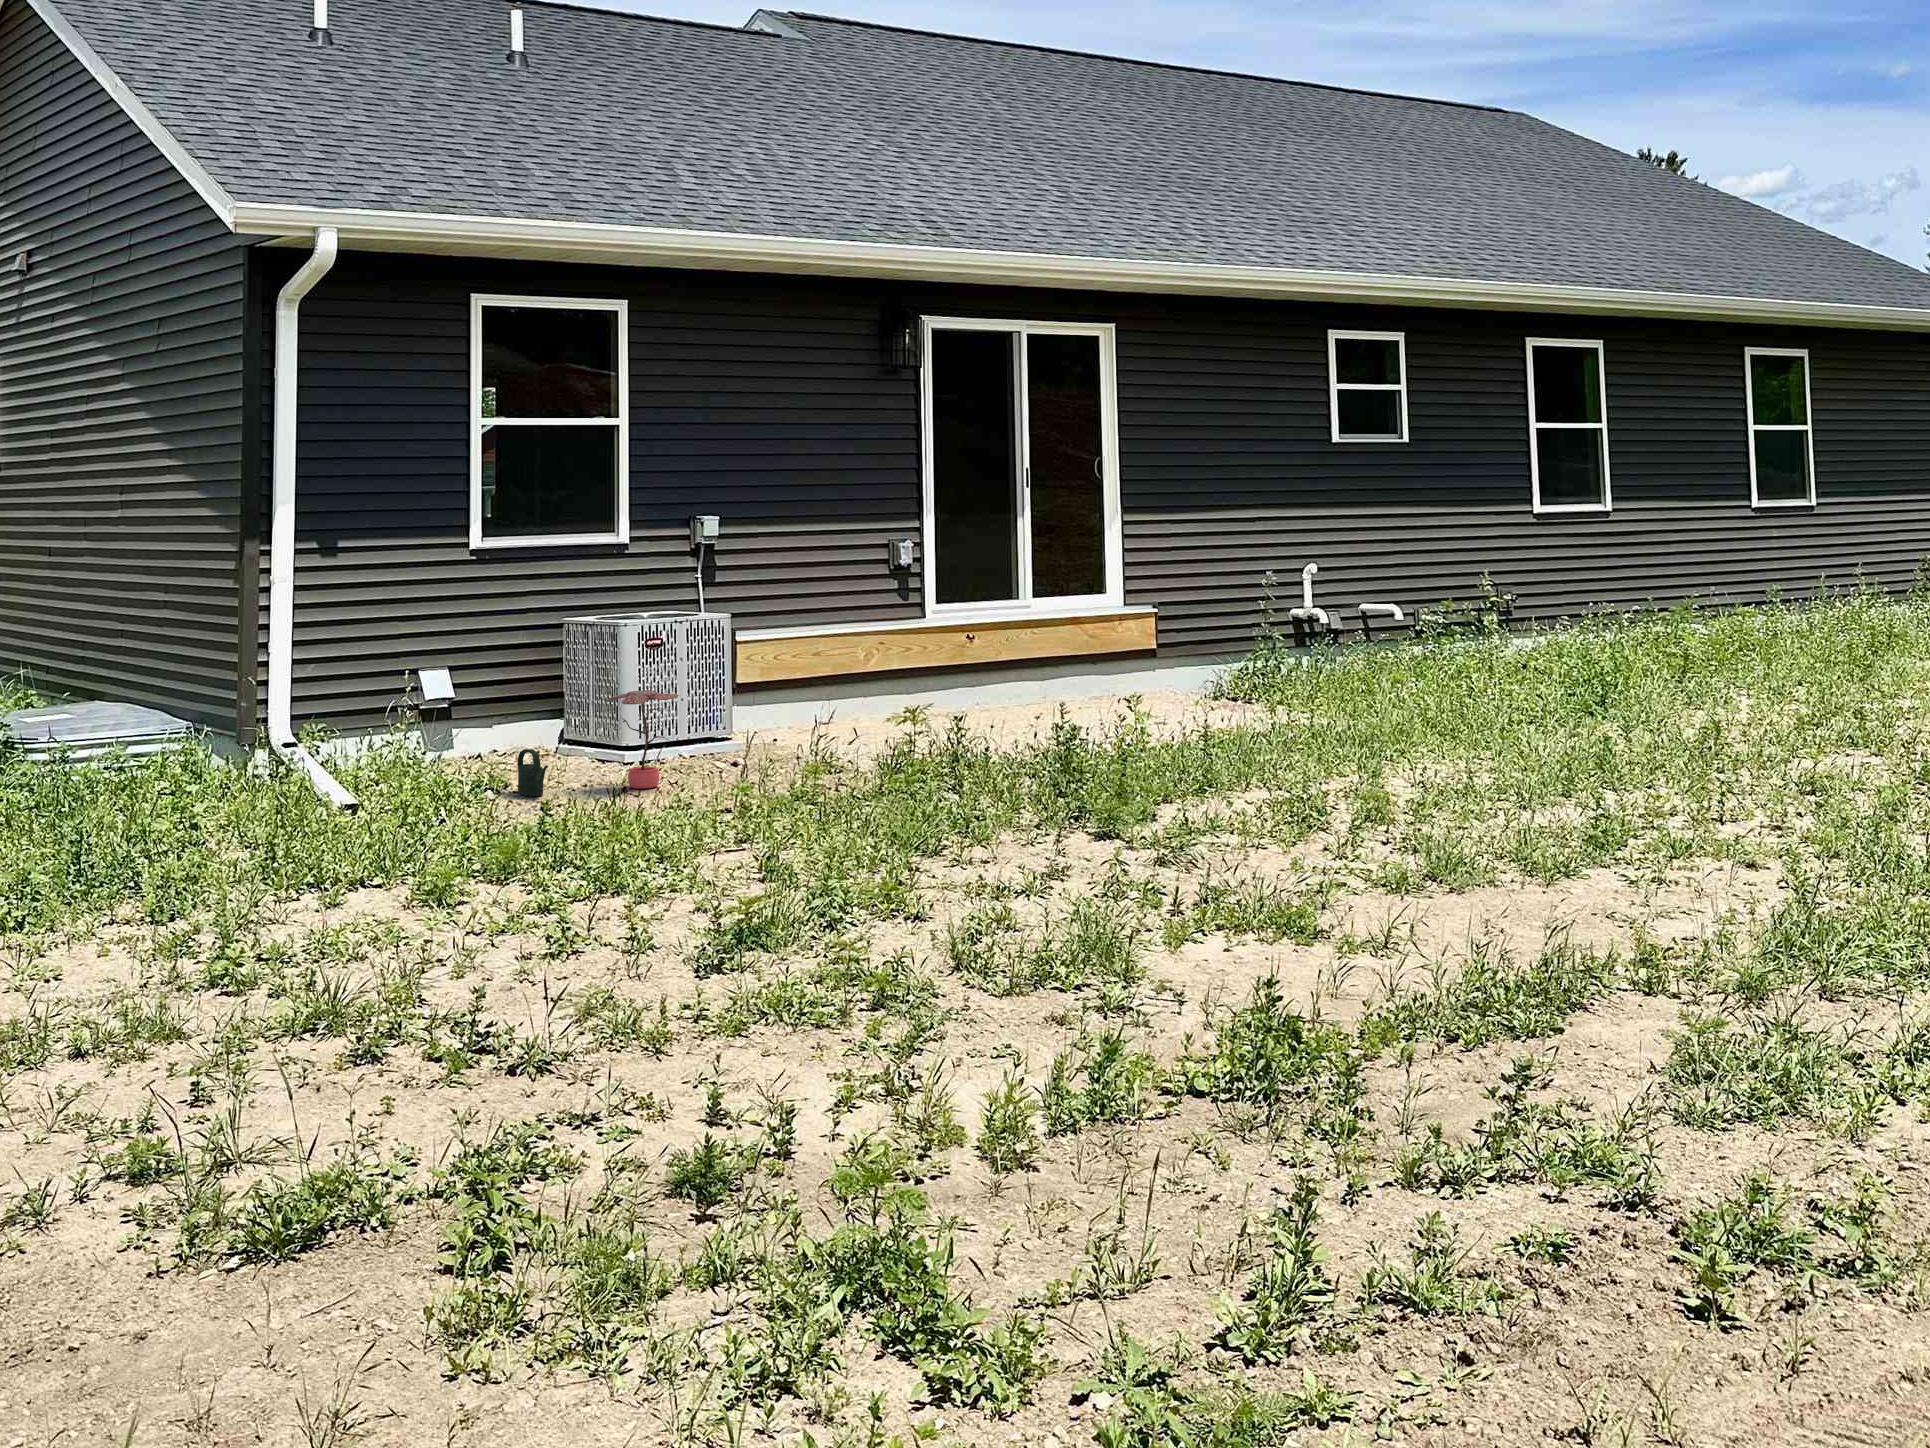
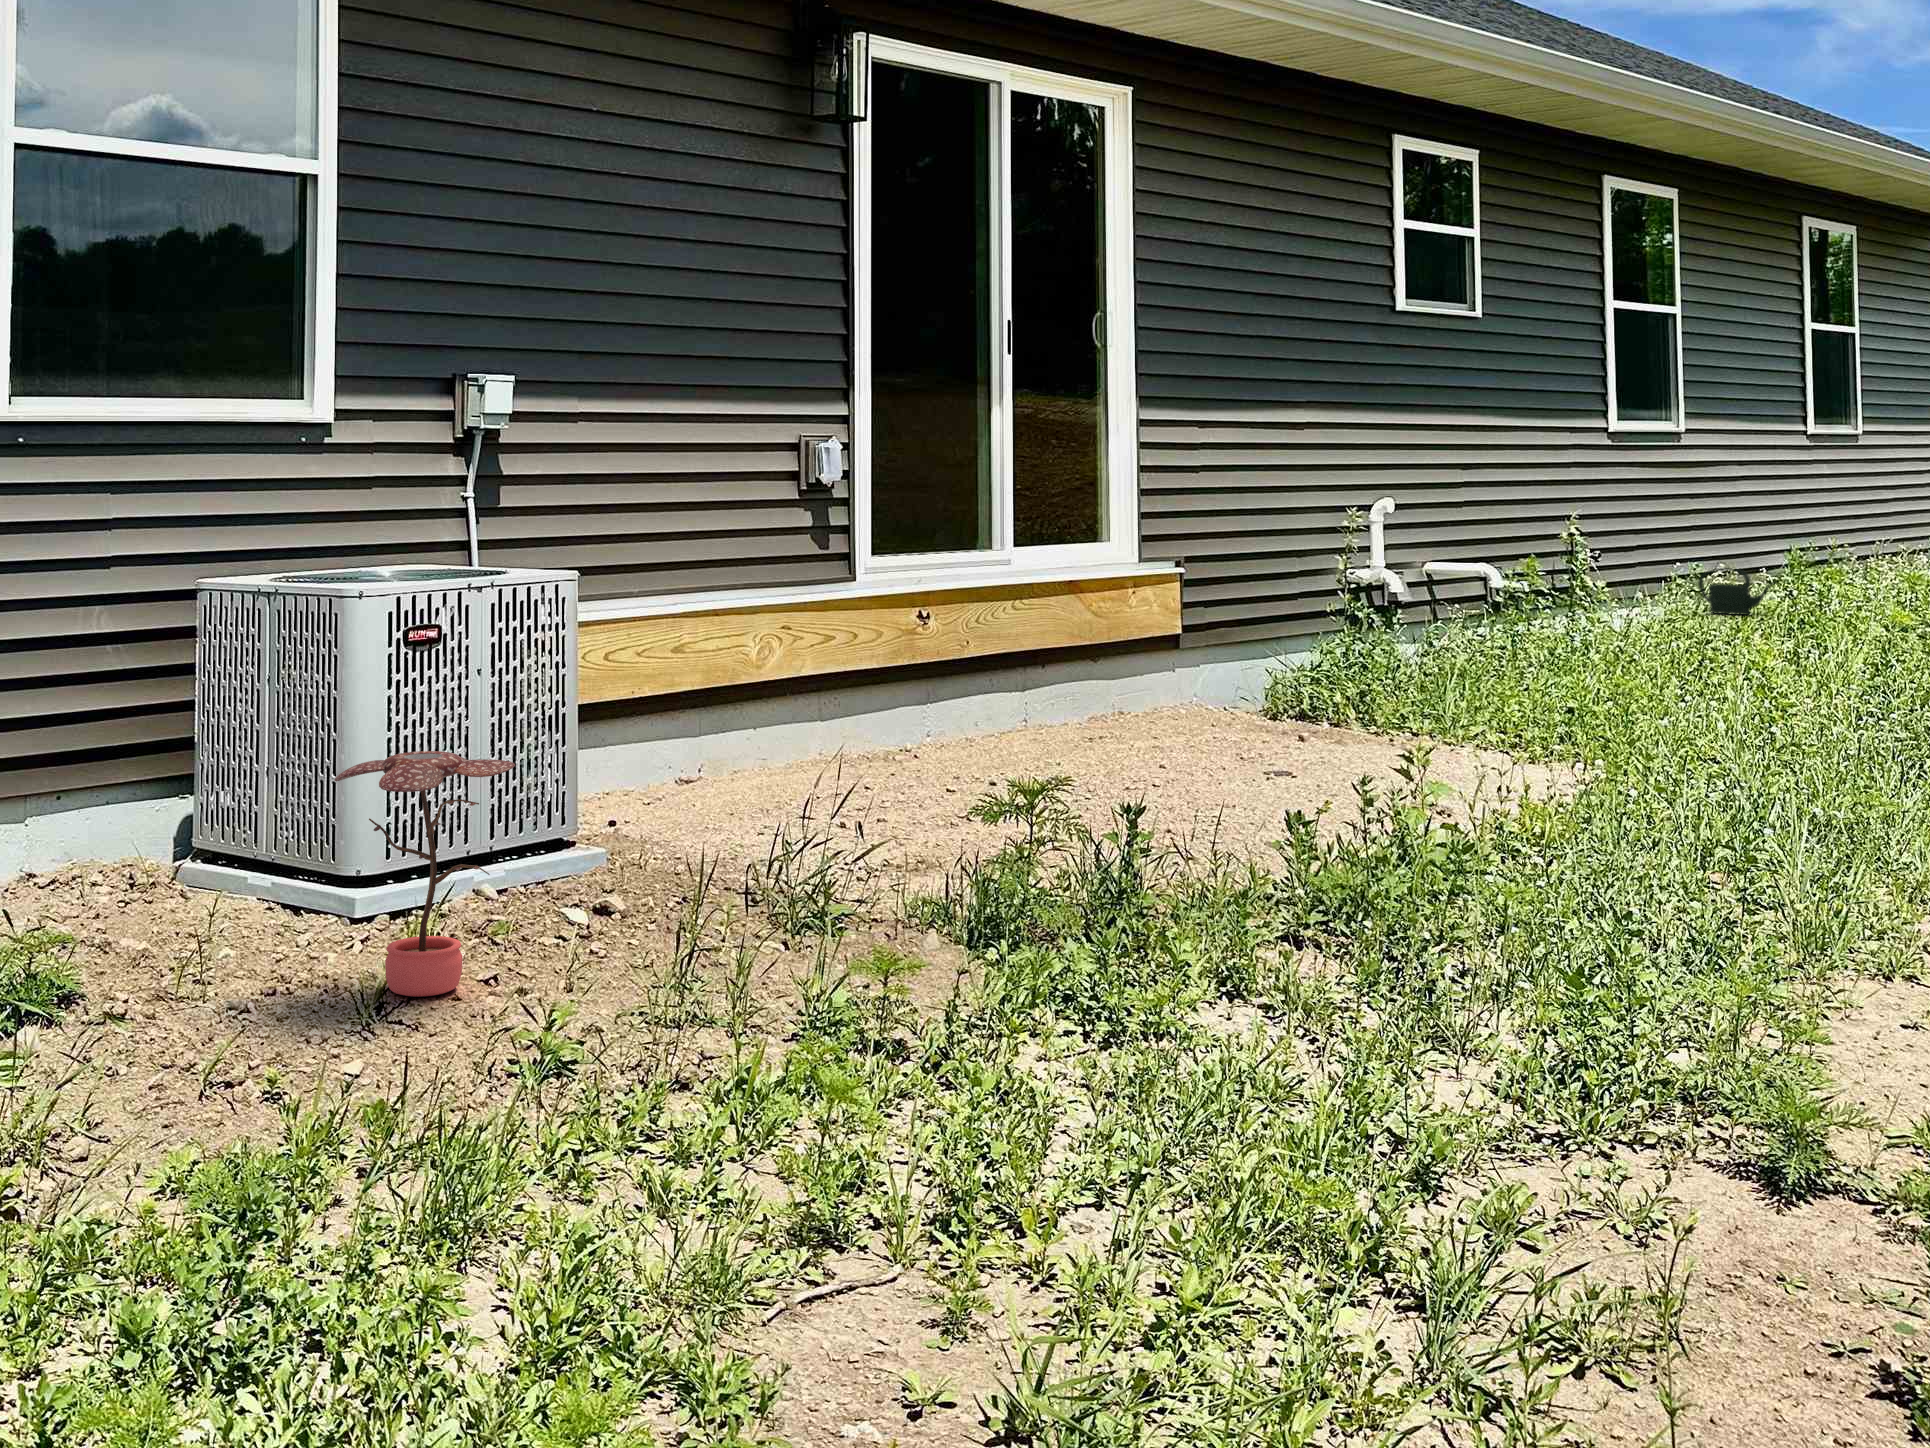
watering can: present [518,749,548,797] -> present [1698,568,1775,615]

